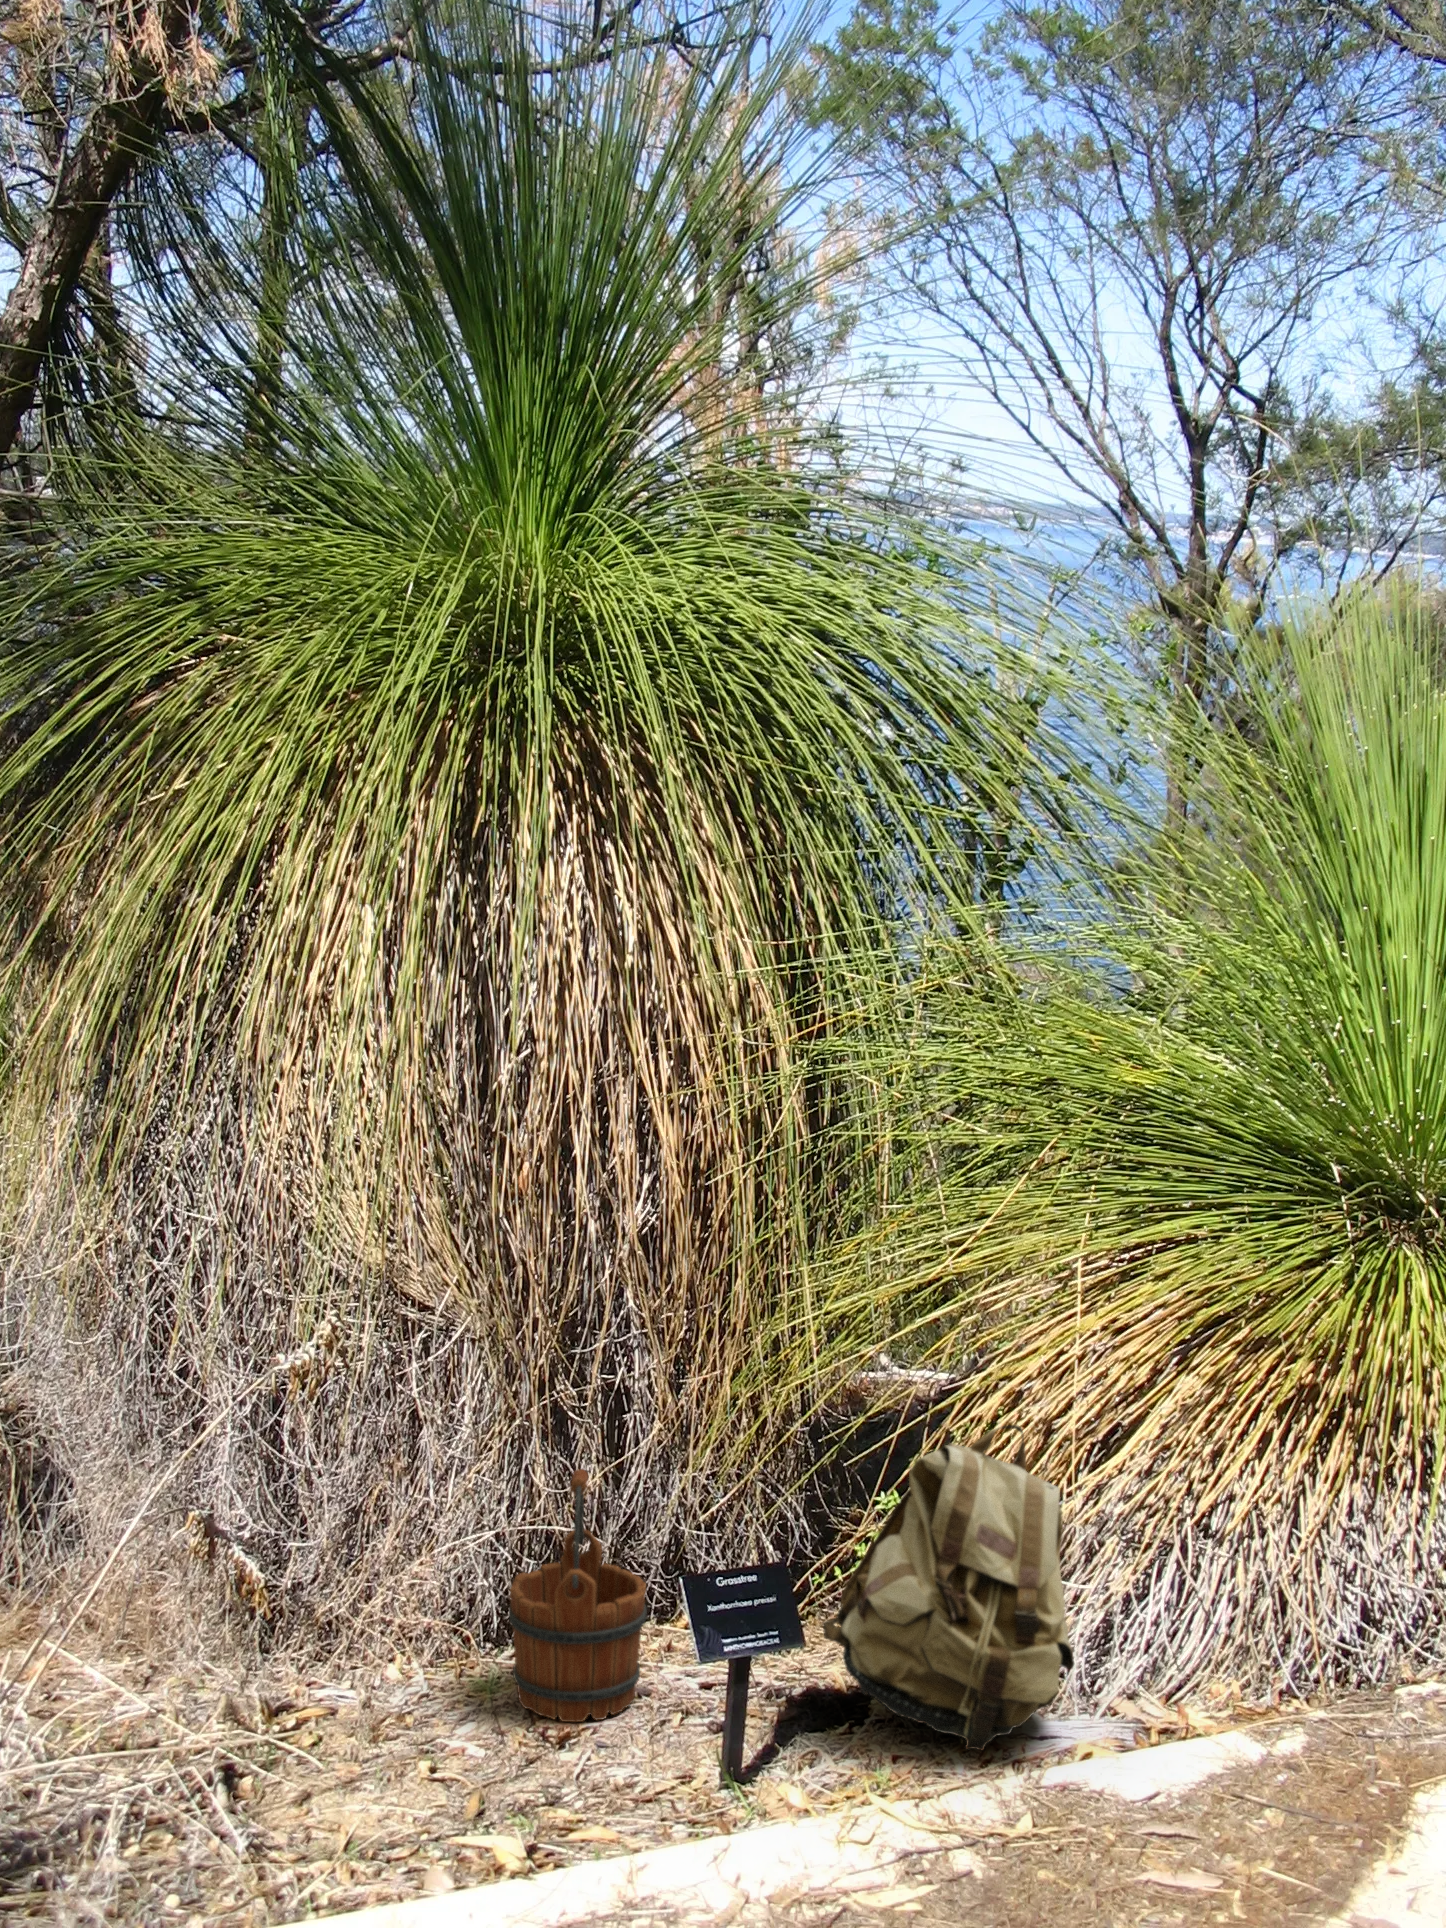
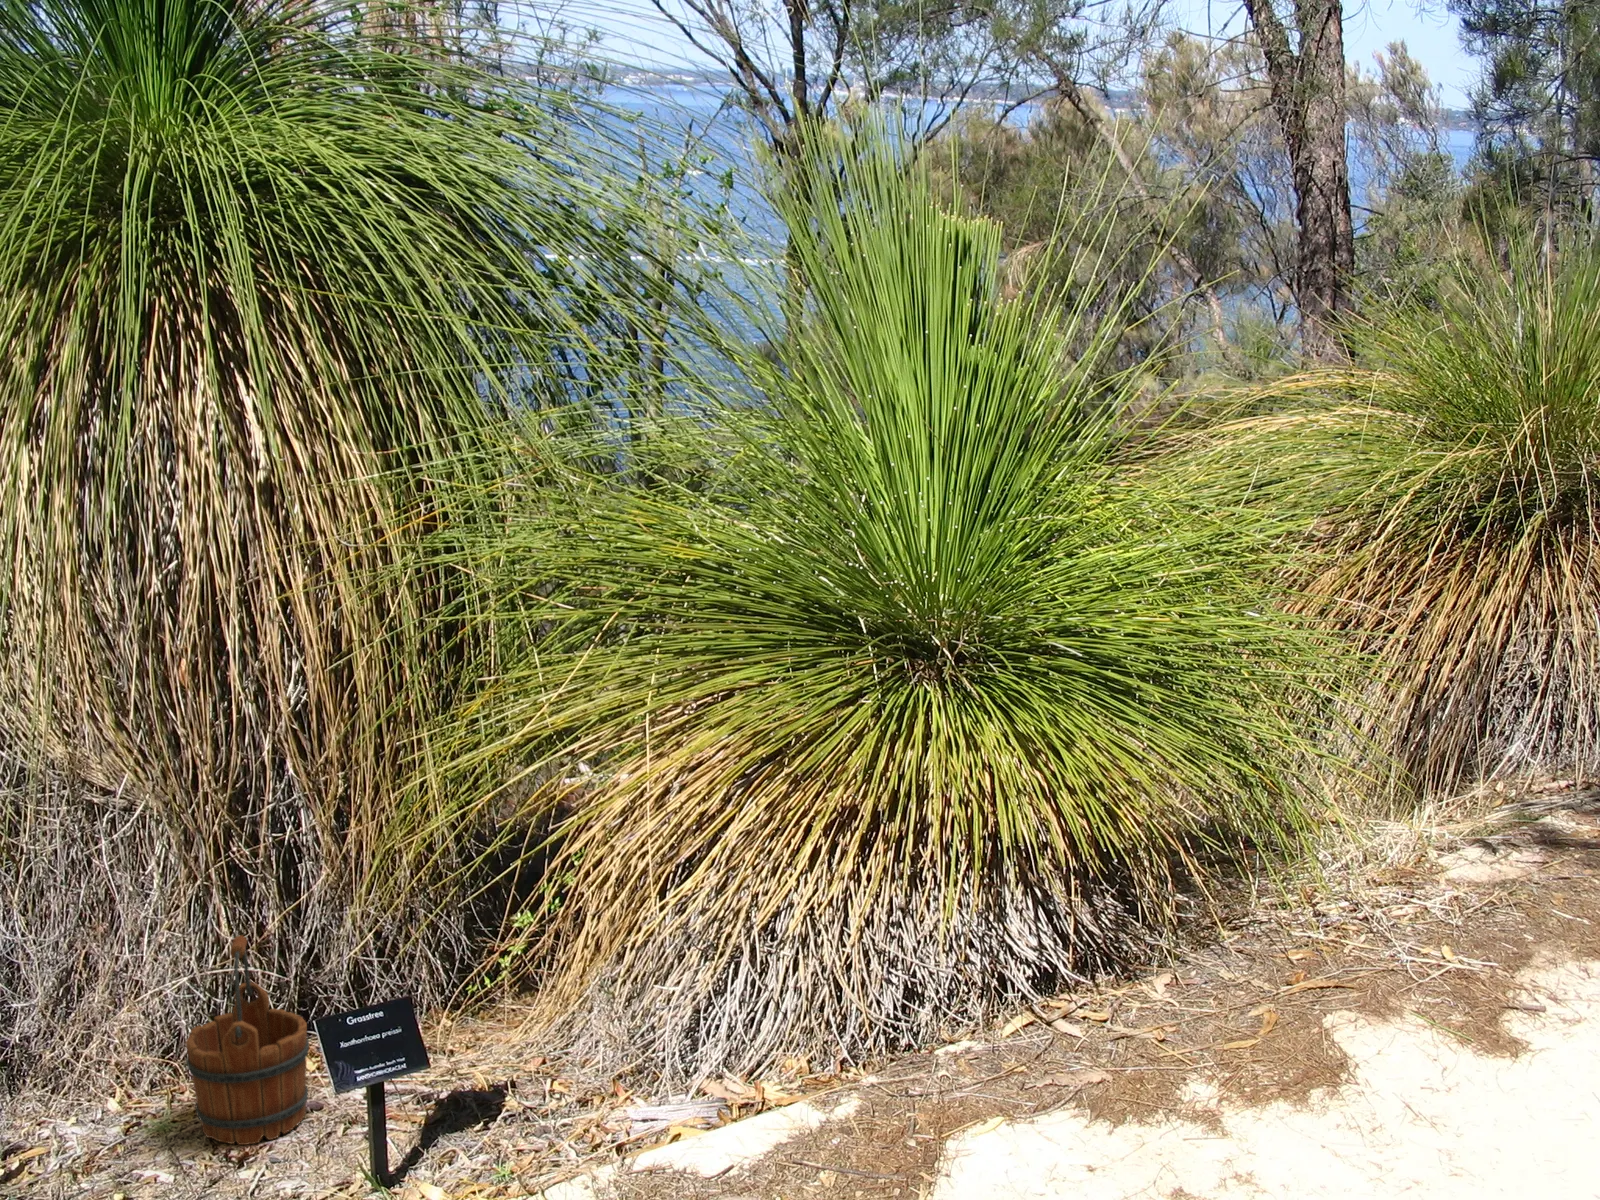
backpack: present [823,1425,1074,1750] -> none [459,863,661,1127]

